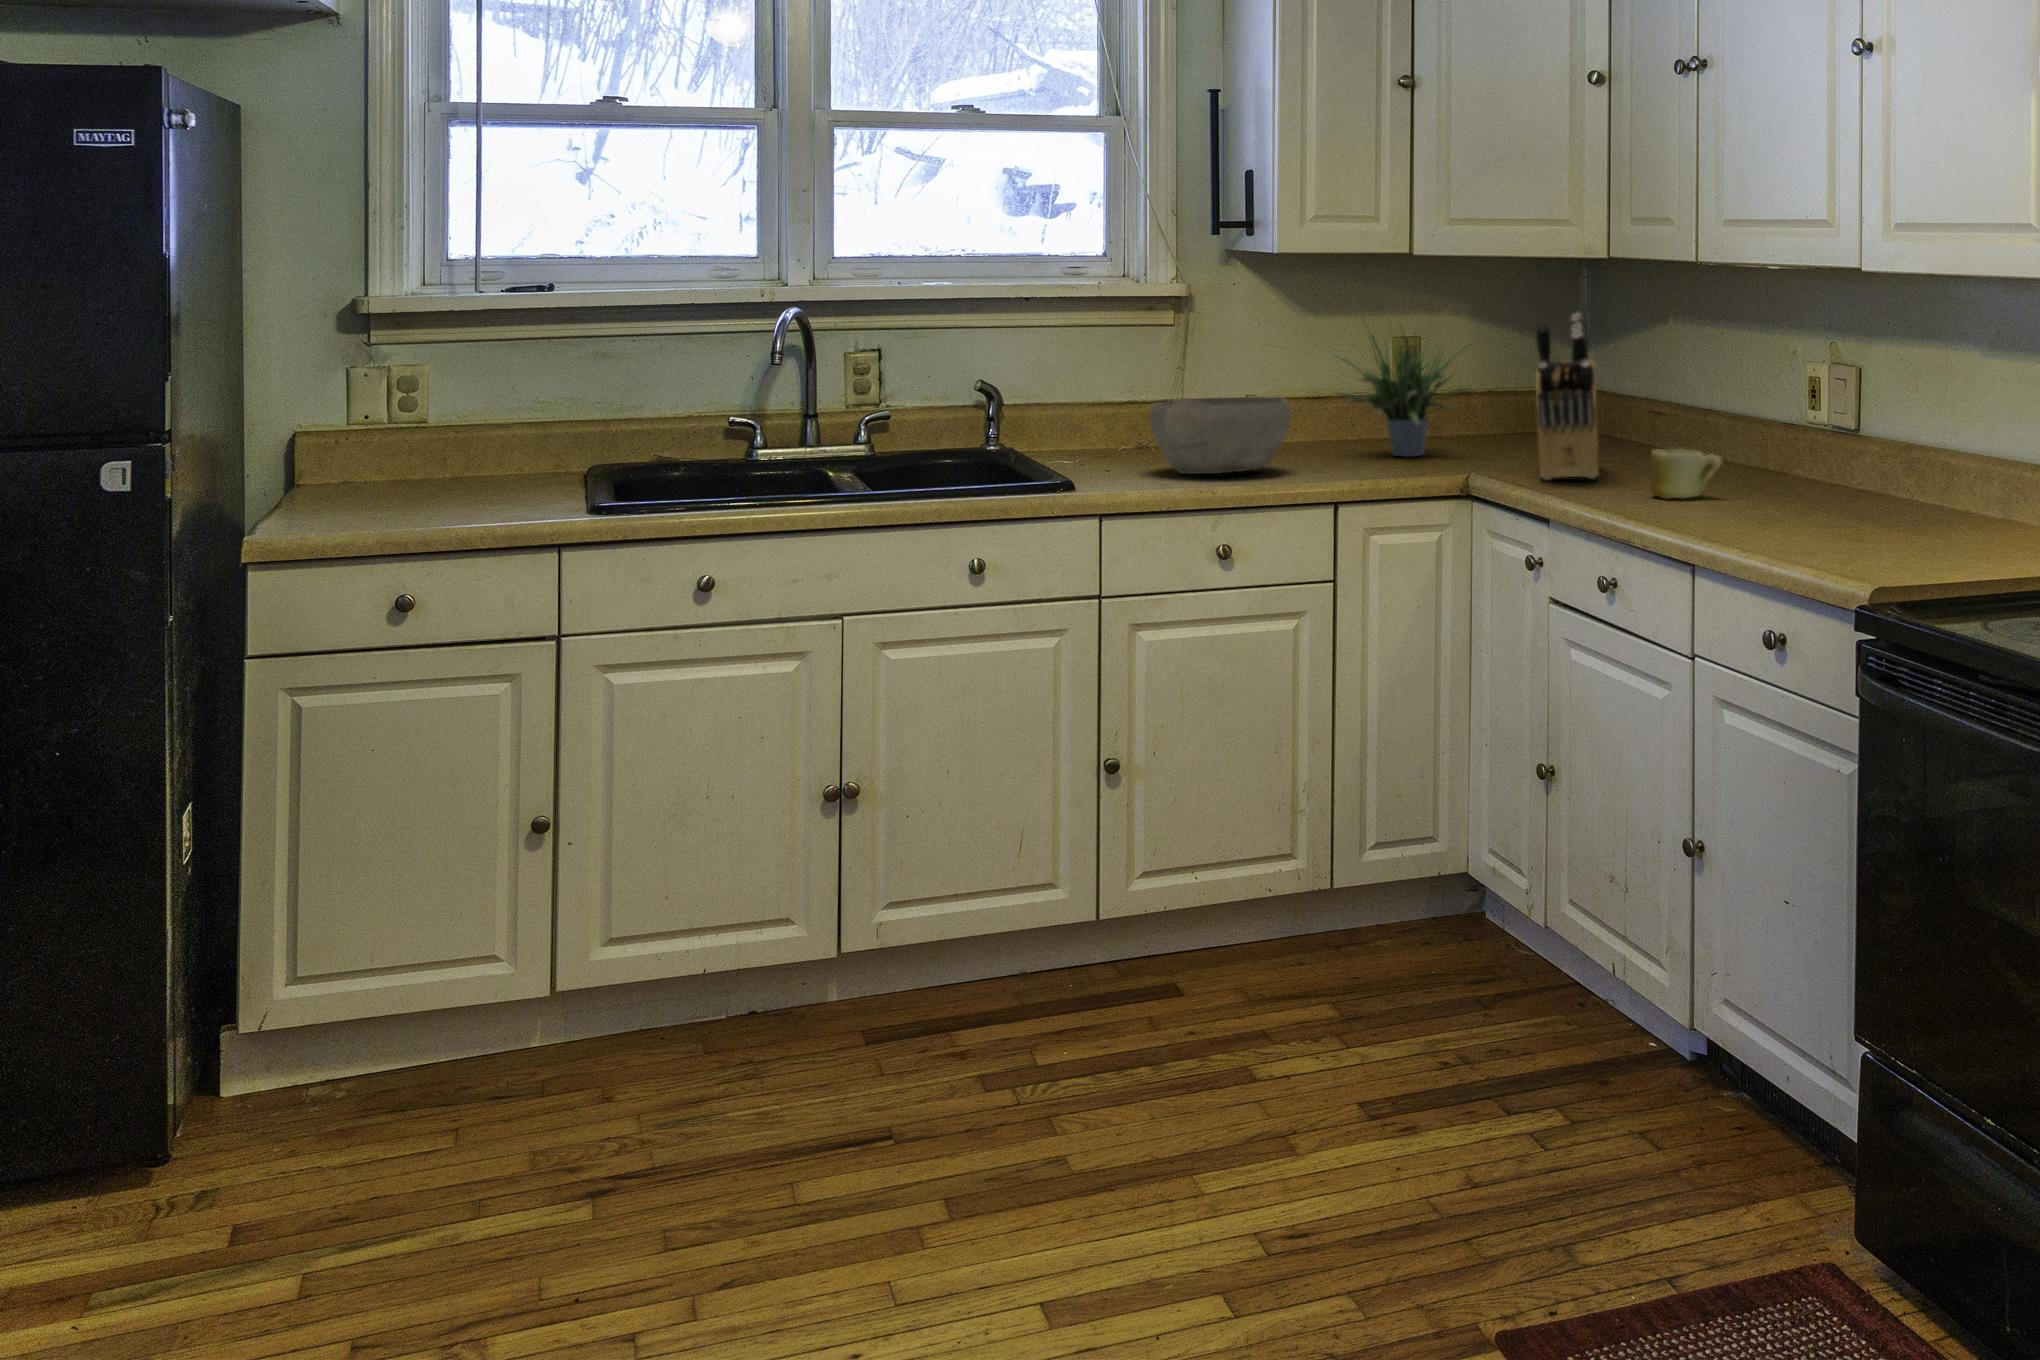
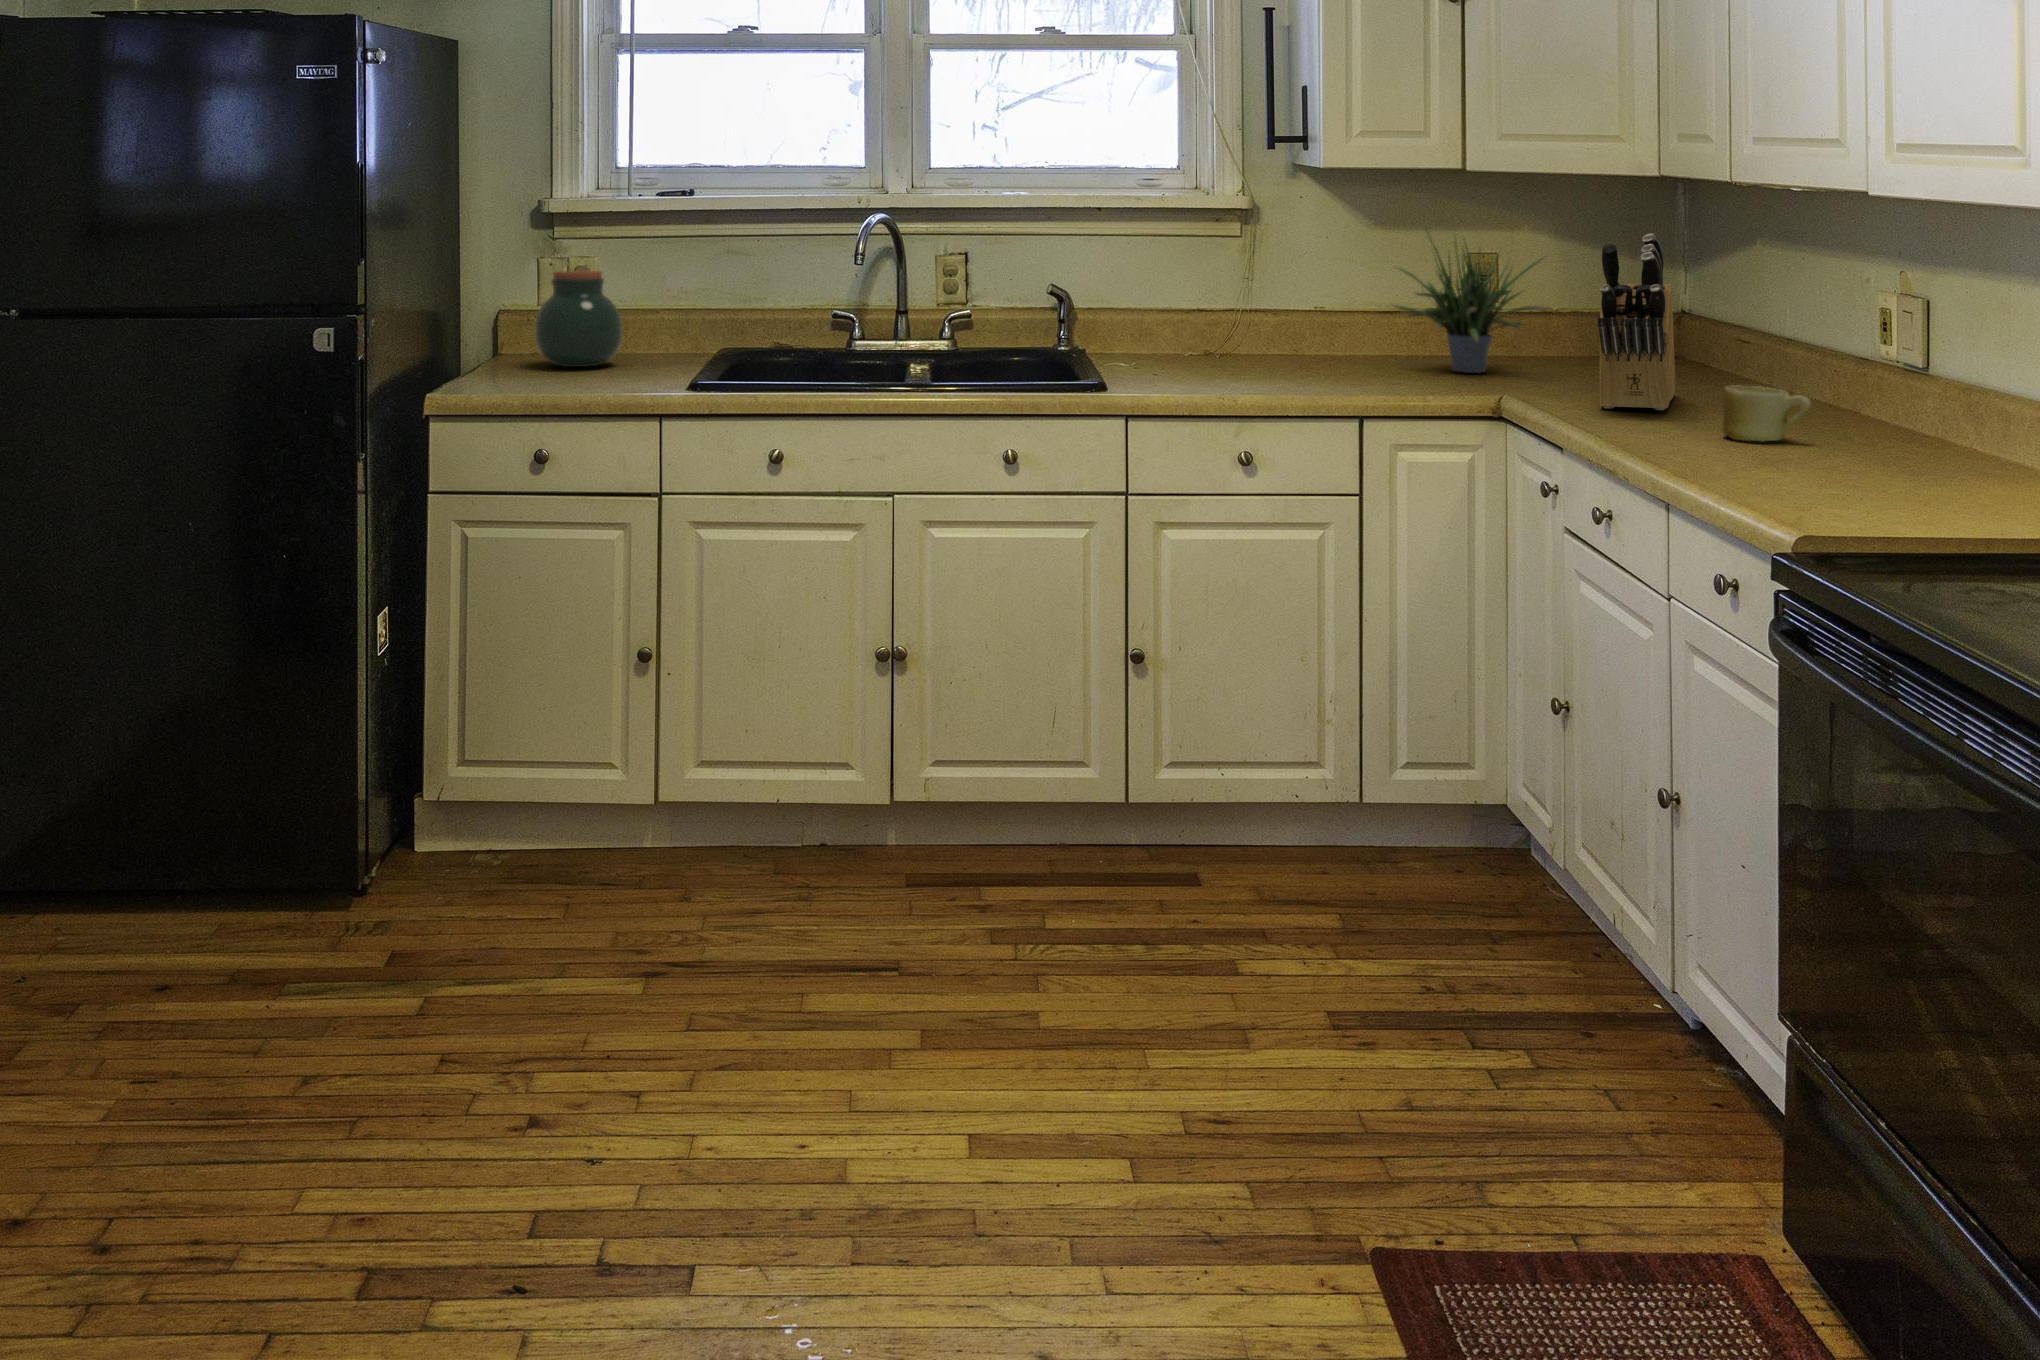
jar: none [356,380,473,496] -> present [535,270,622,367]
bowl: present [1150,397,1290,474] -> none [1198,307,1337,382]

